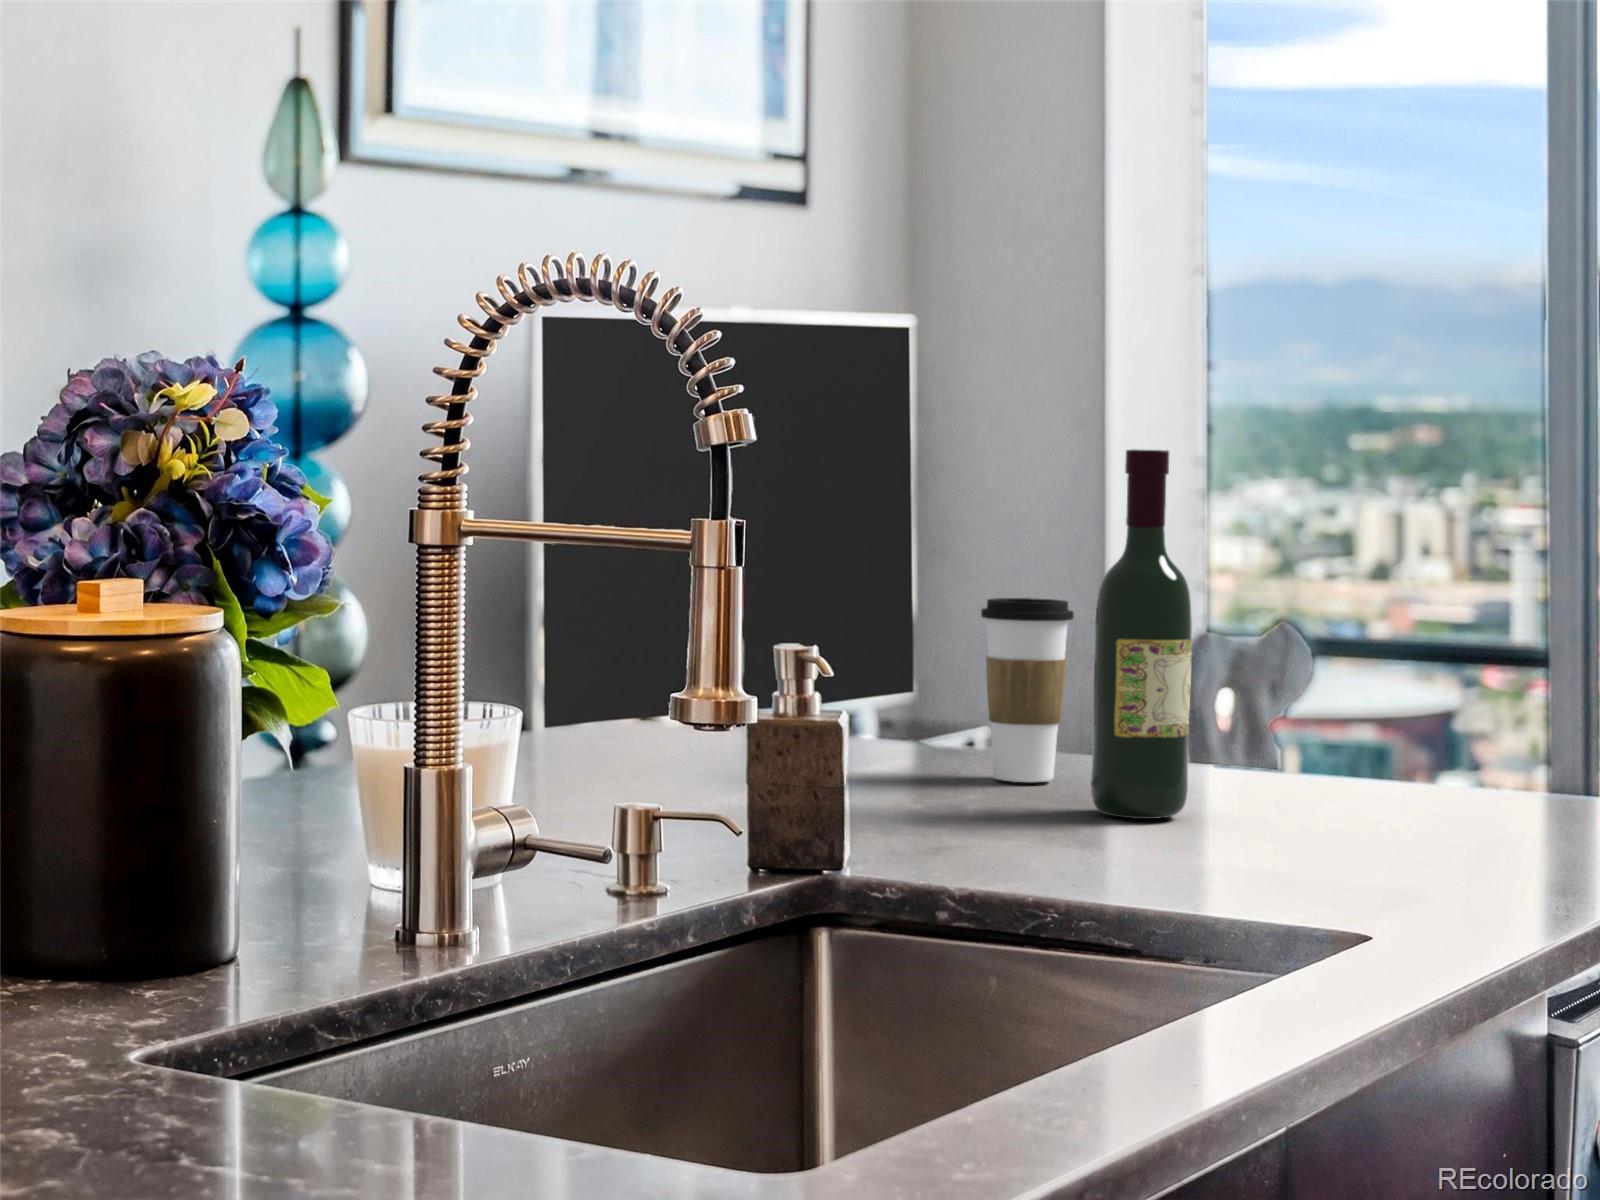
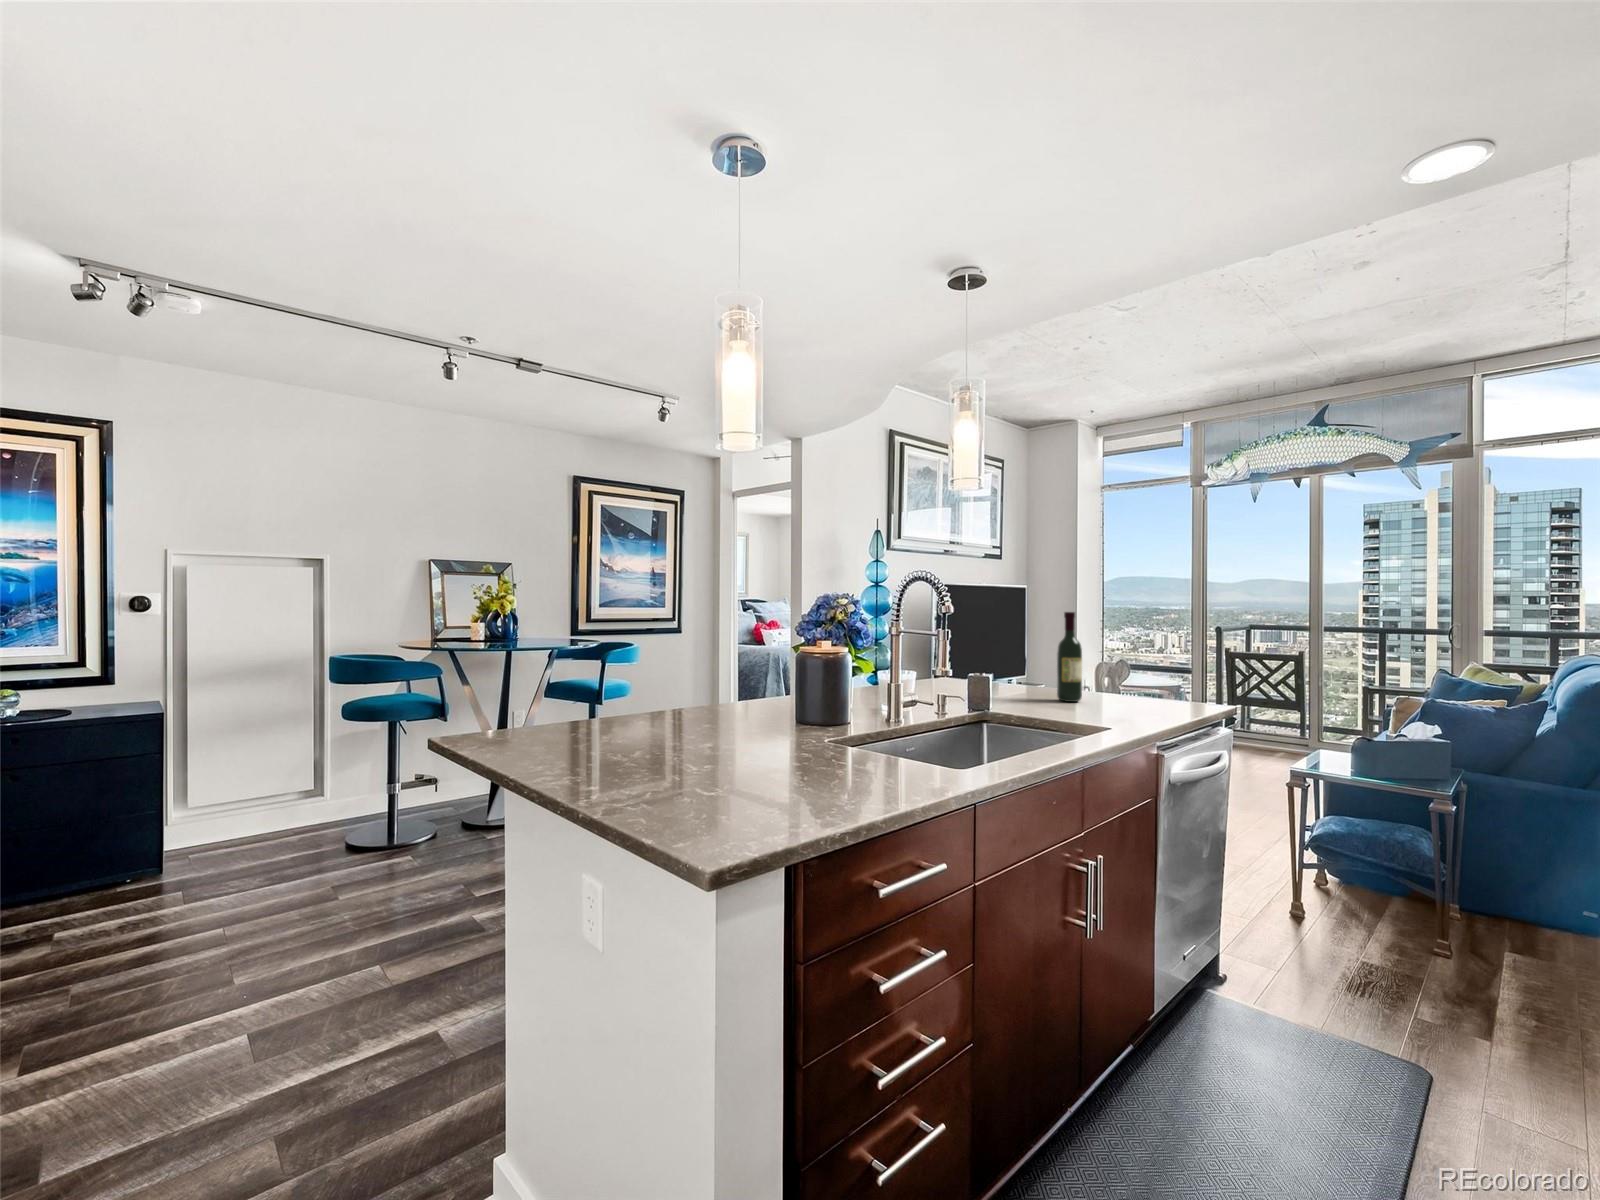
coffee cup: present [981,598,1074,782] -> none [1031,648,1055,693]

